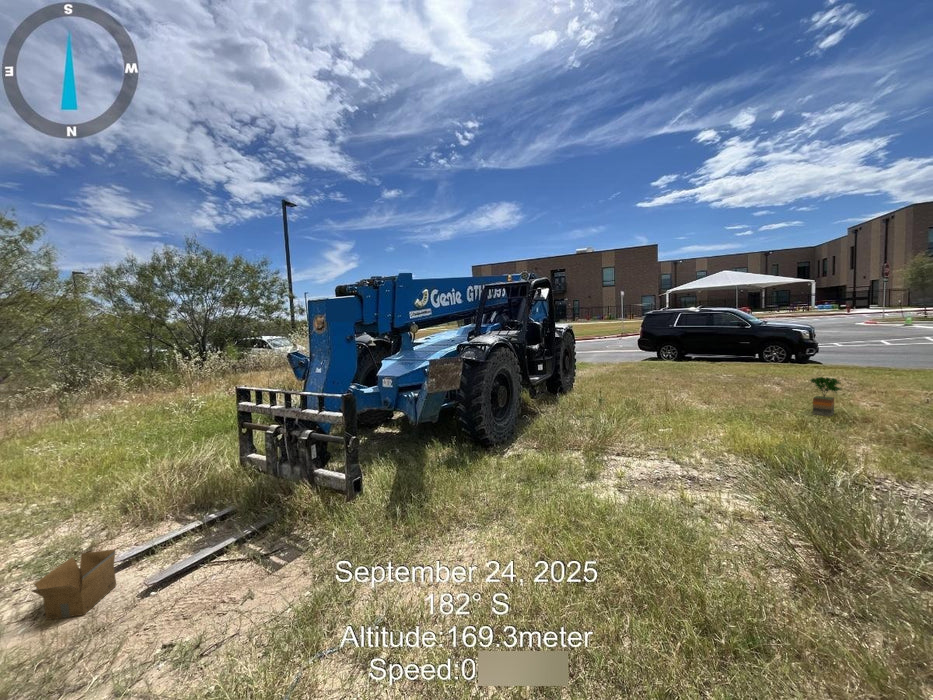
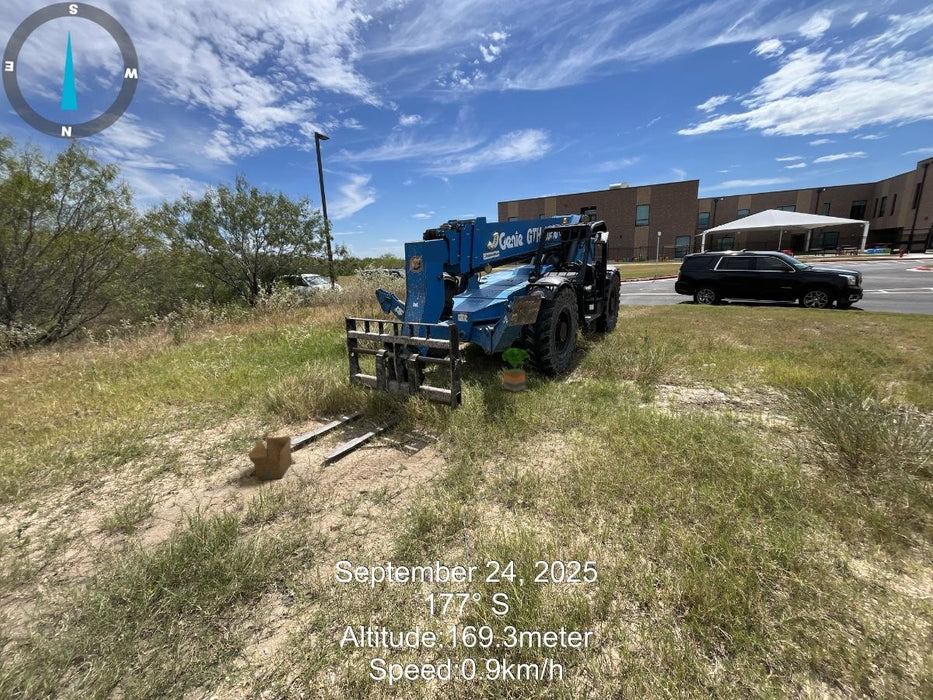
potted tree: present [810,377,841,416] -> present [502,348,529,392]

